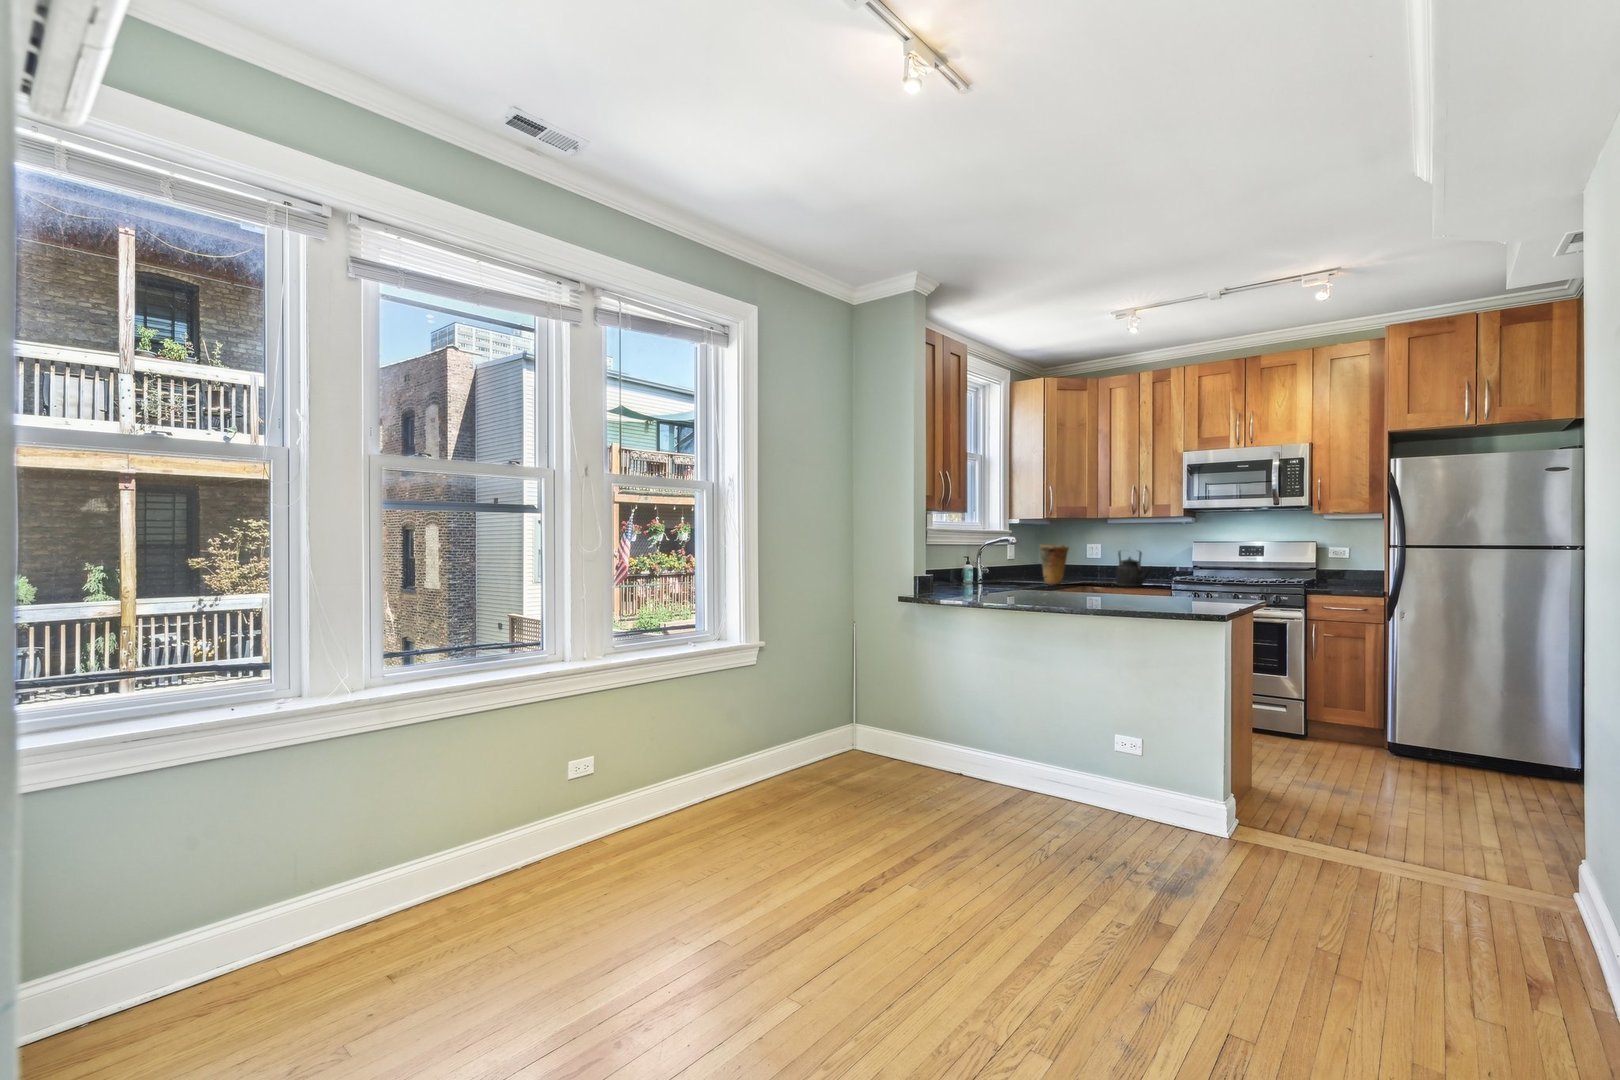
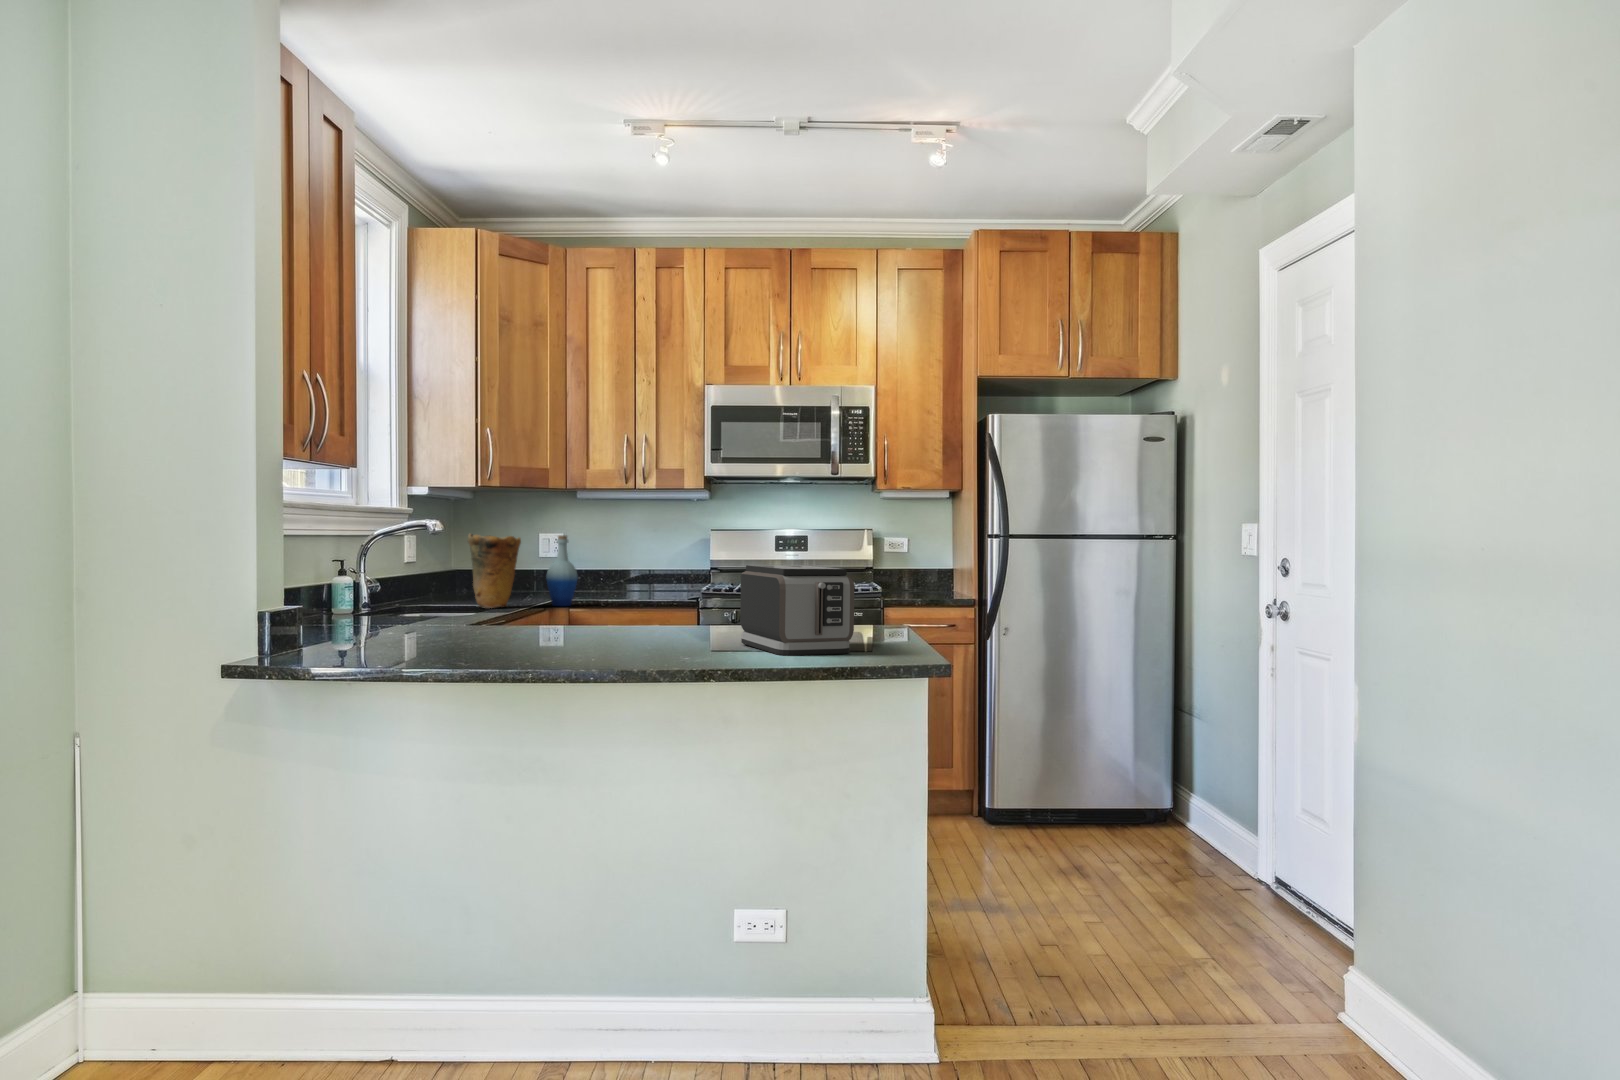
bottle: none [1085,545,1103,585] -> present [546,535,577,606]
kettle: present [1116,551,1152,586] -> none [596,545,656,606]
toaster: none [1160,562,1218,610] -> present [740,565,854,656]

